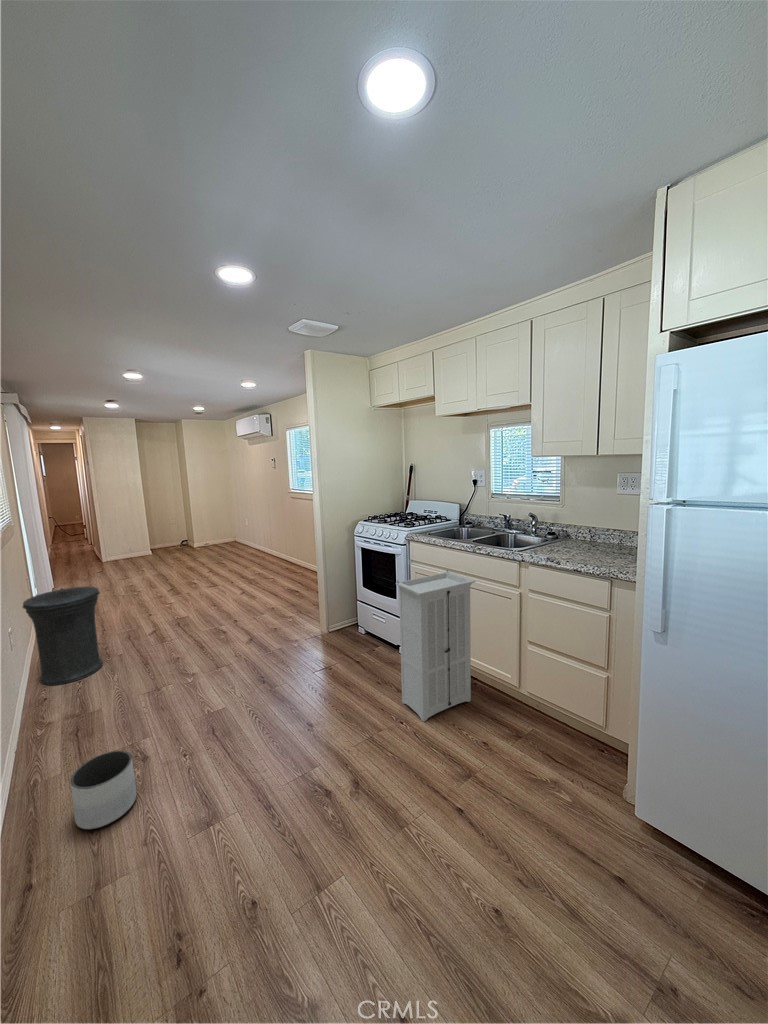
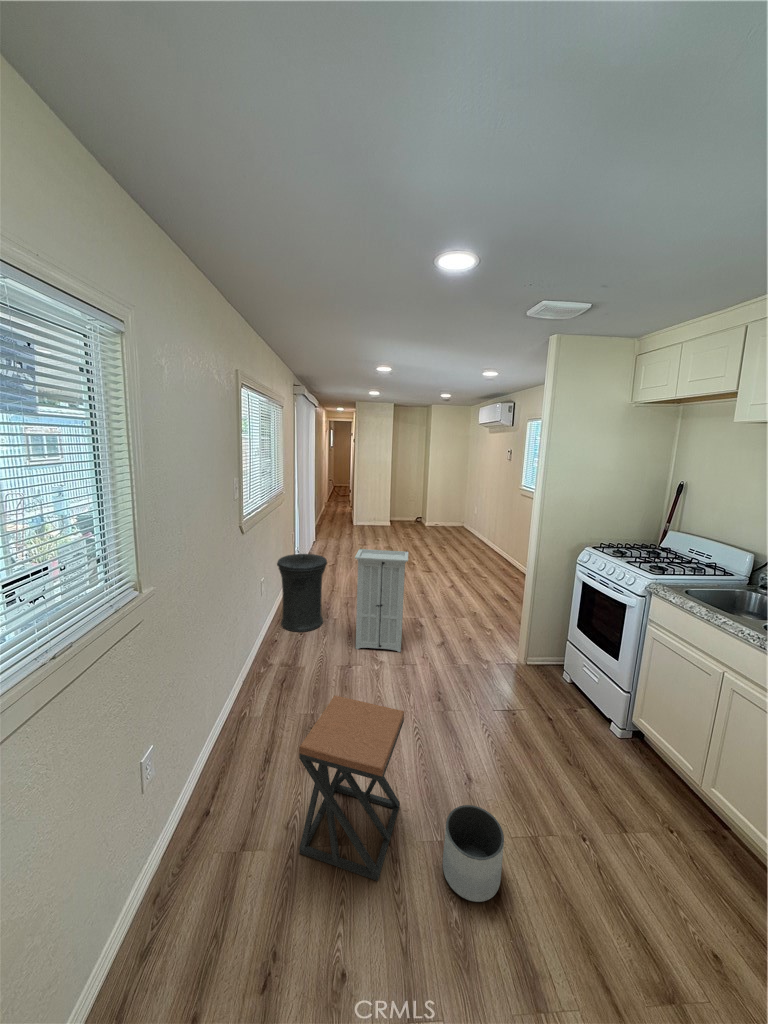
storage cabinet: present [396,571,476,722] -> present [355,548,408,652]
stool: none [156,678,259,858] -> present [299,696,404,881]
planter: present [71,751,136,829] -> present [443,805,504,902]

